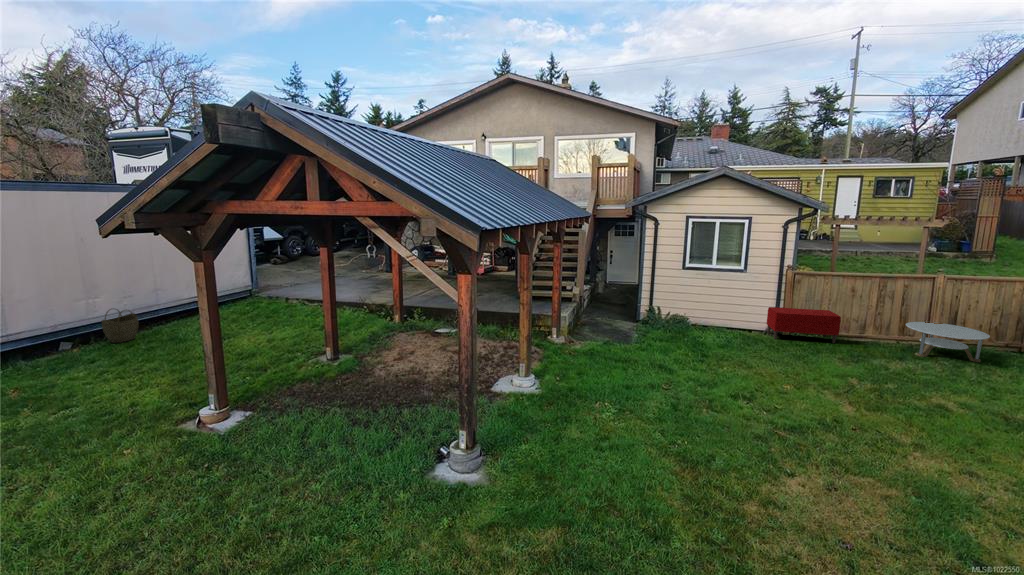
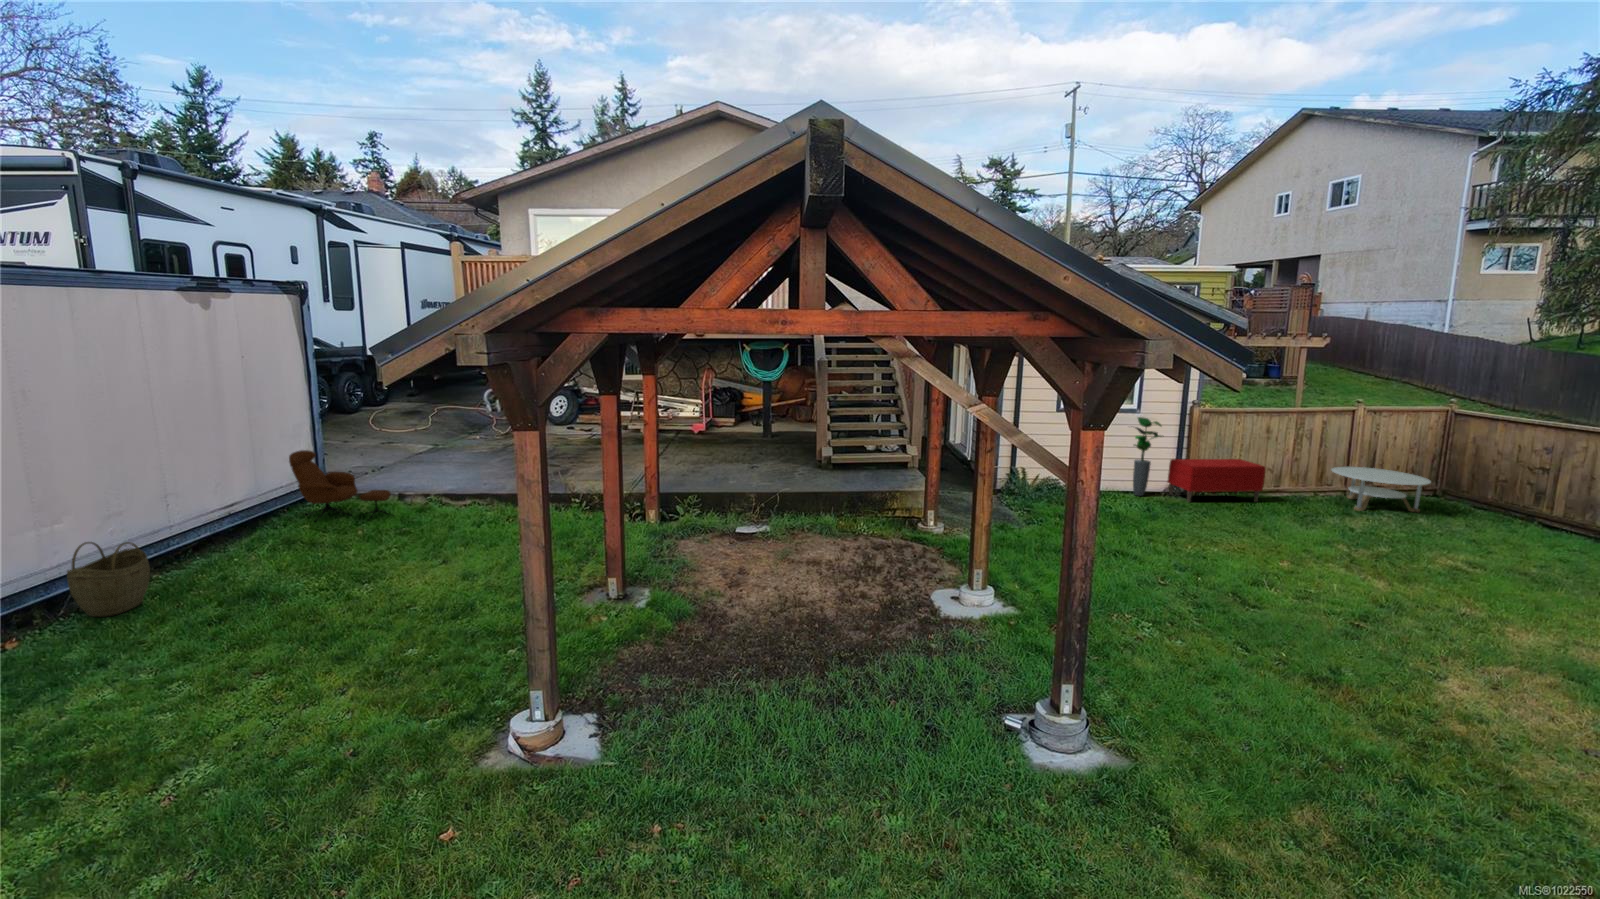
lounge chair: none [231,273,278,311] -> present [289,450,390,520]
potted plant: none [732,275,757,332] -> present [1133,417,1161,496]

